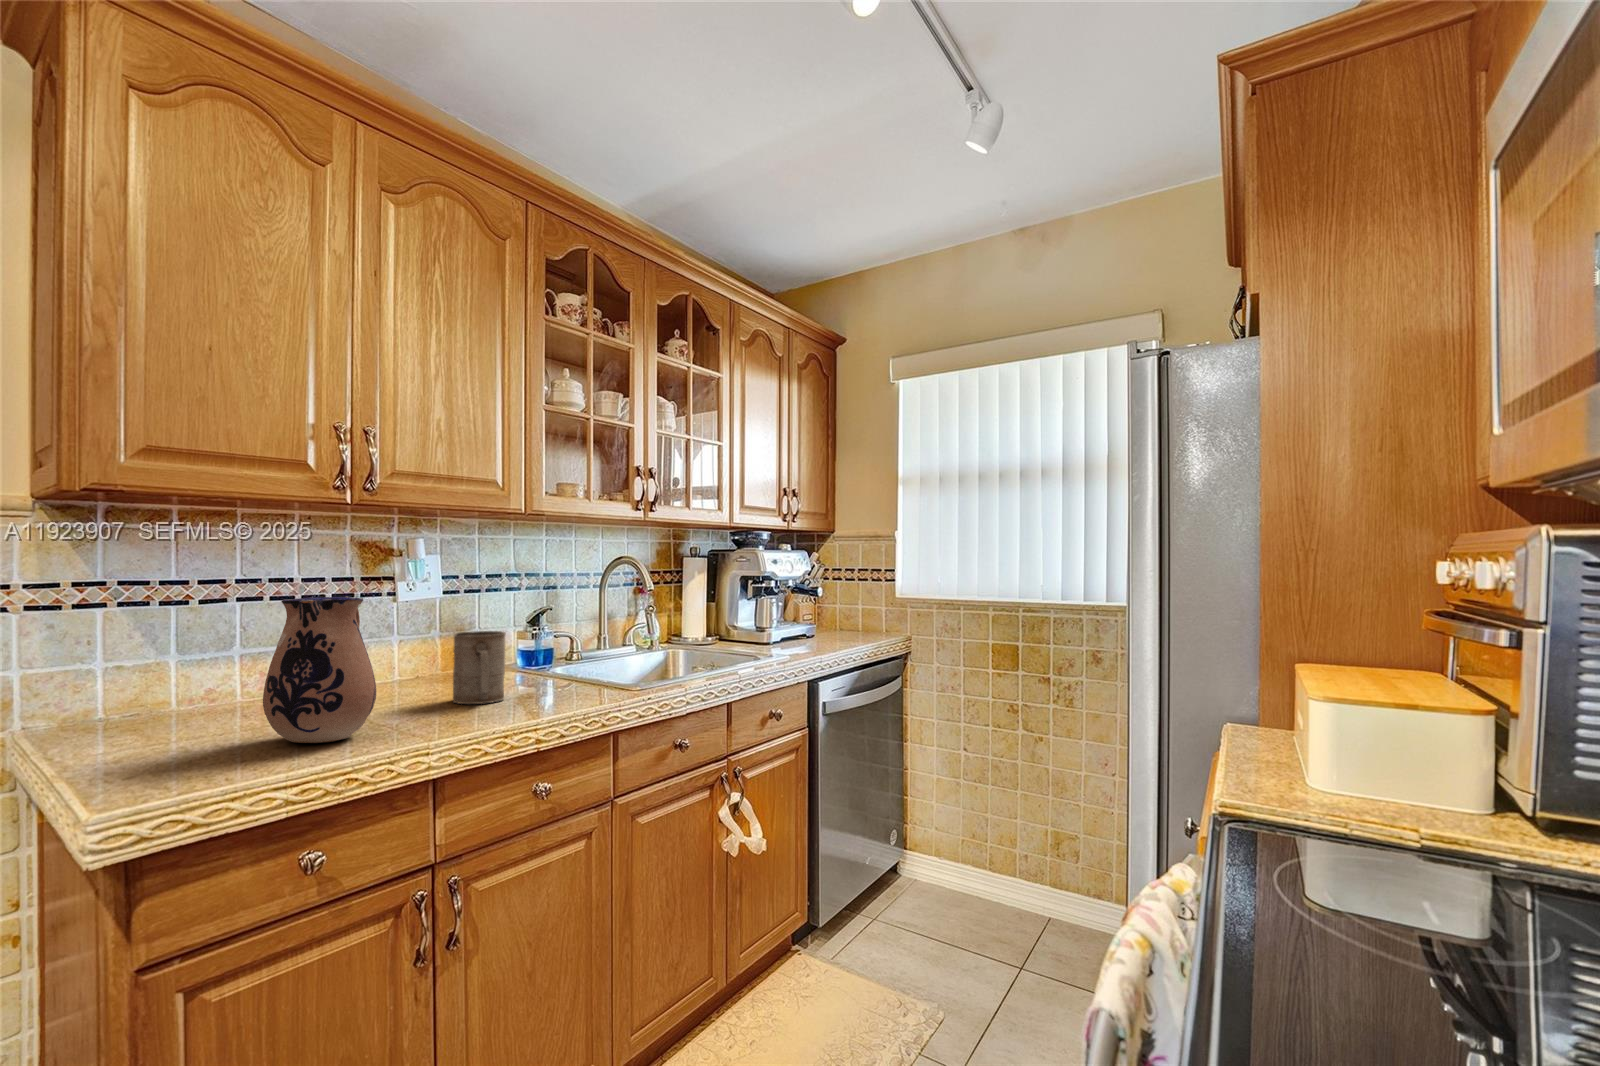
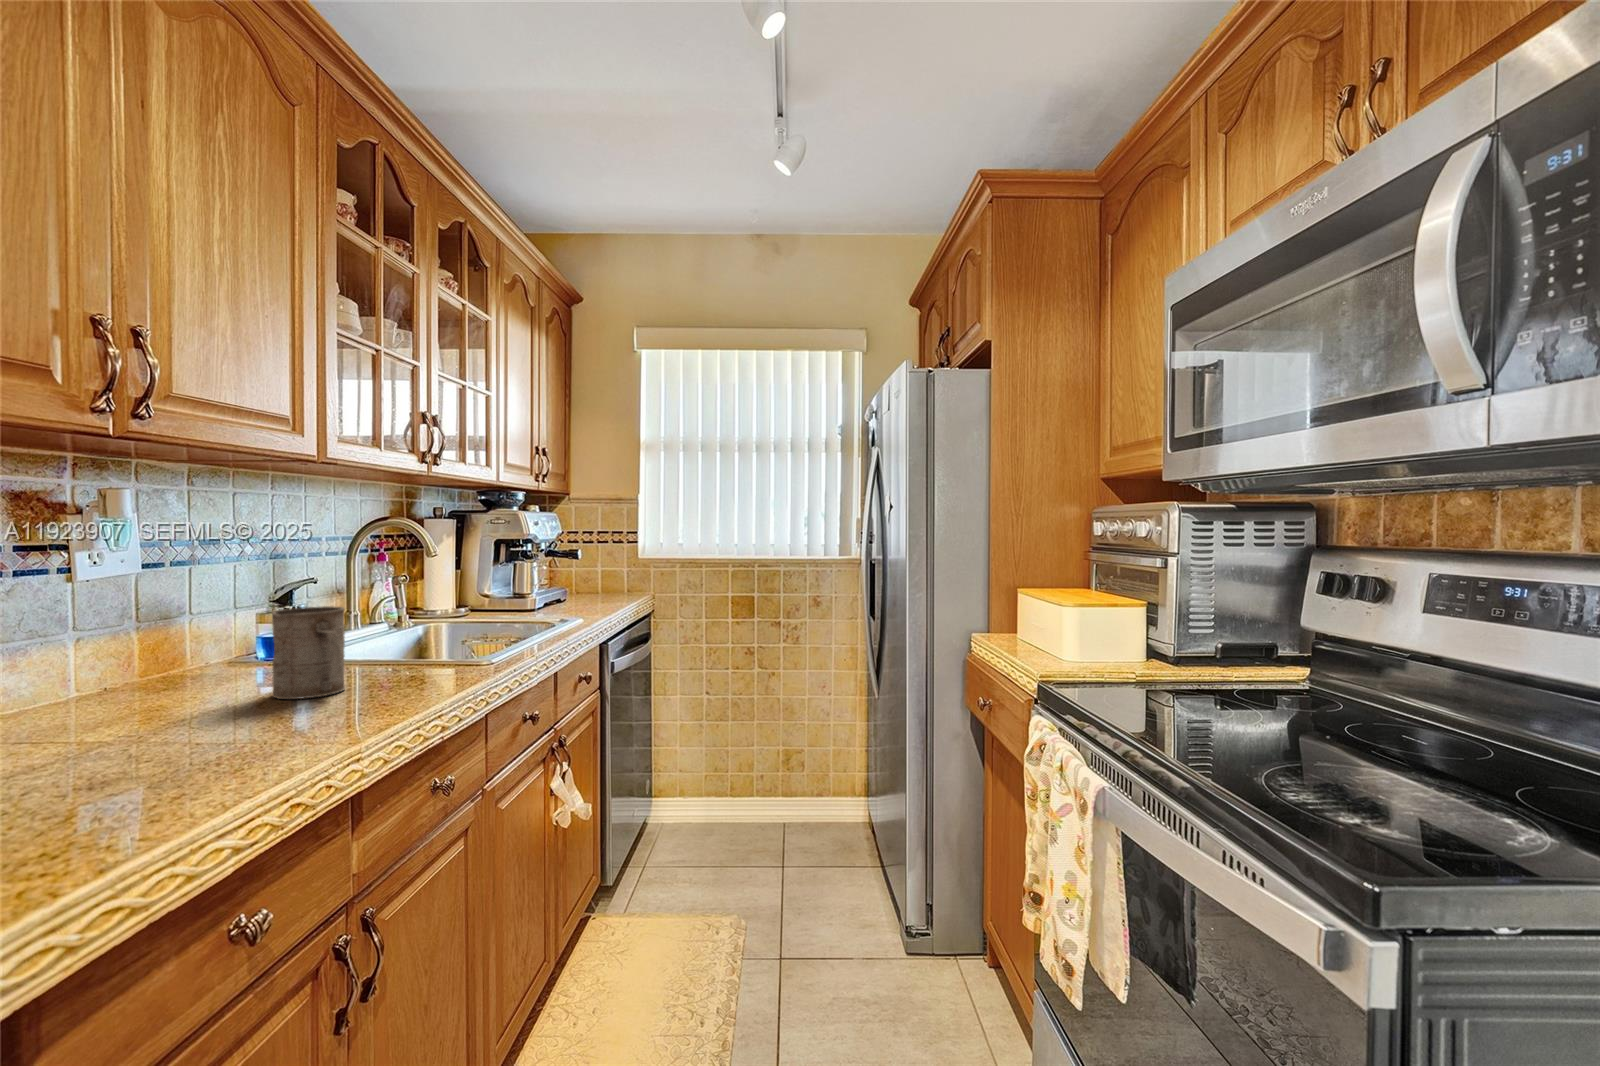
ceramic pitcher: present [263,596,376,743] -> none [76,567,257,775]

